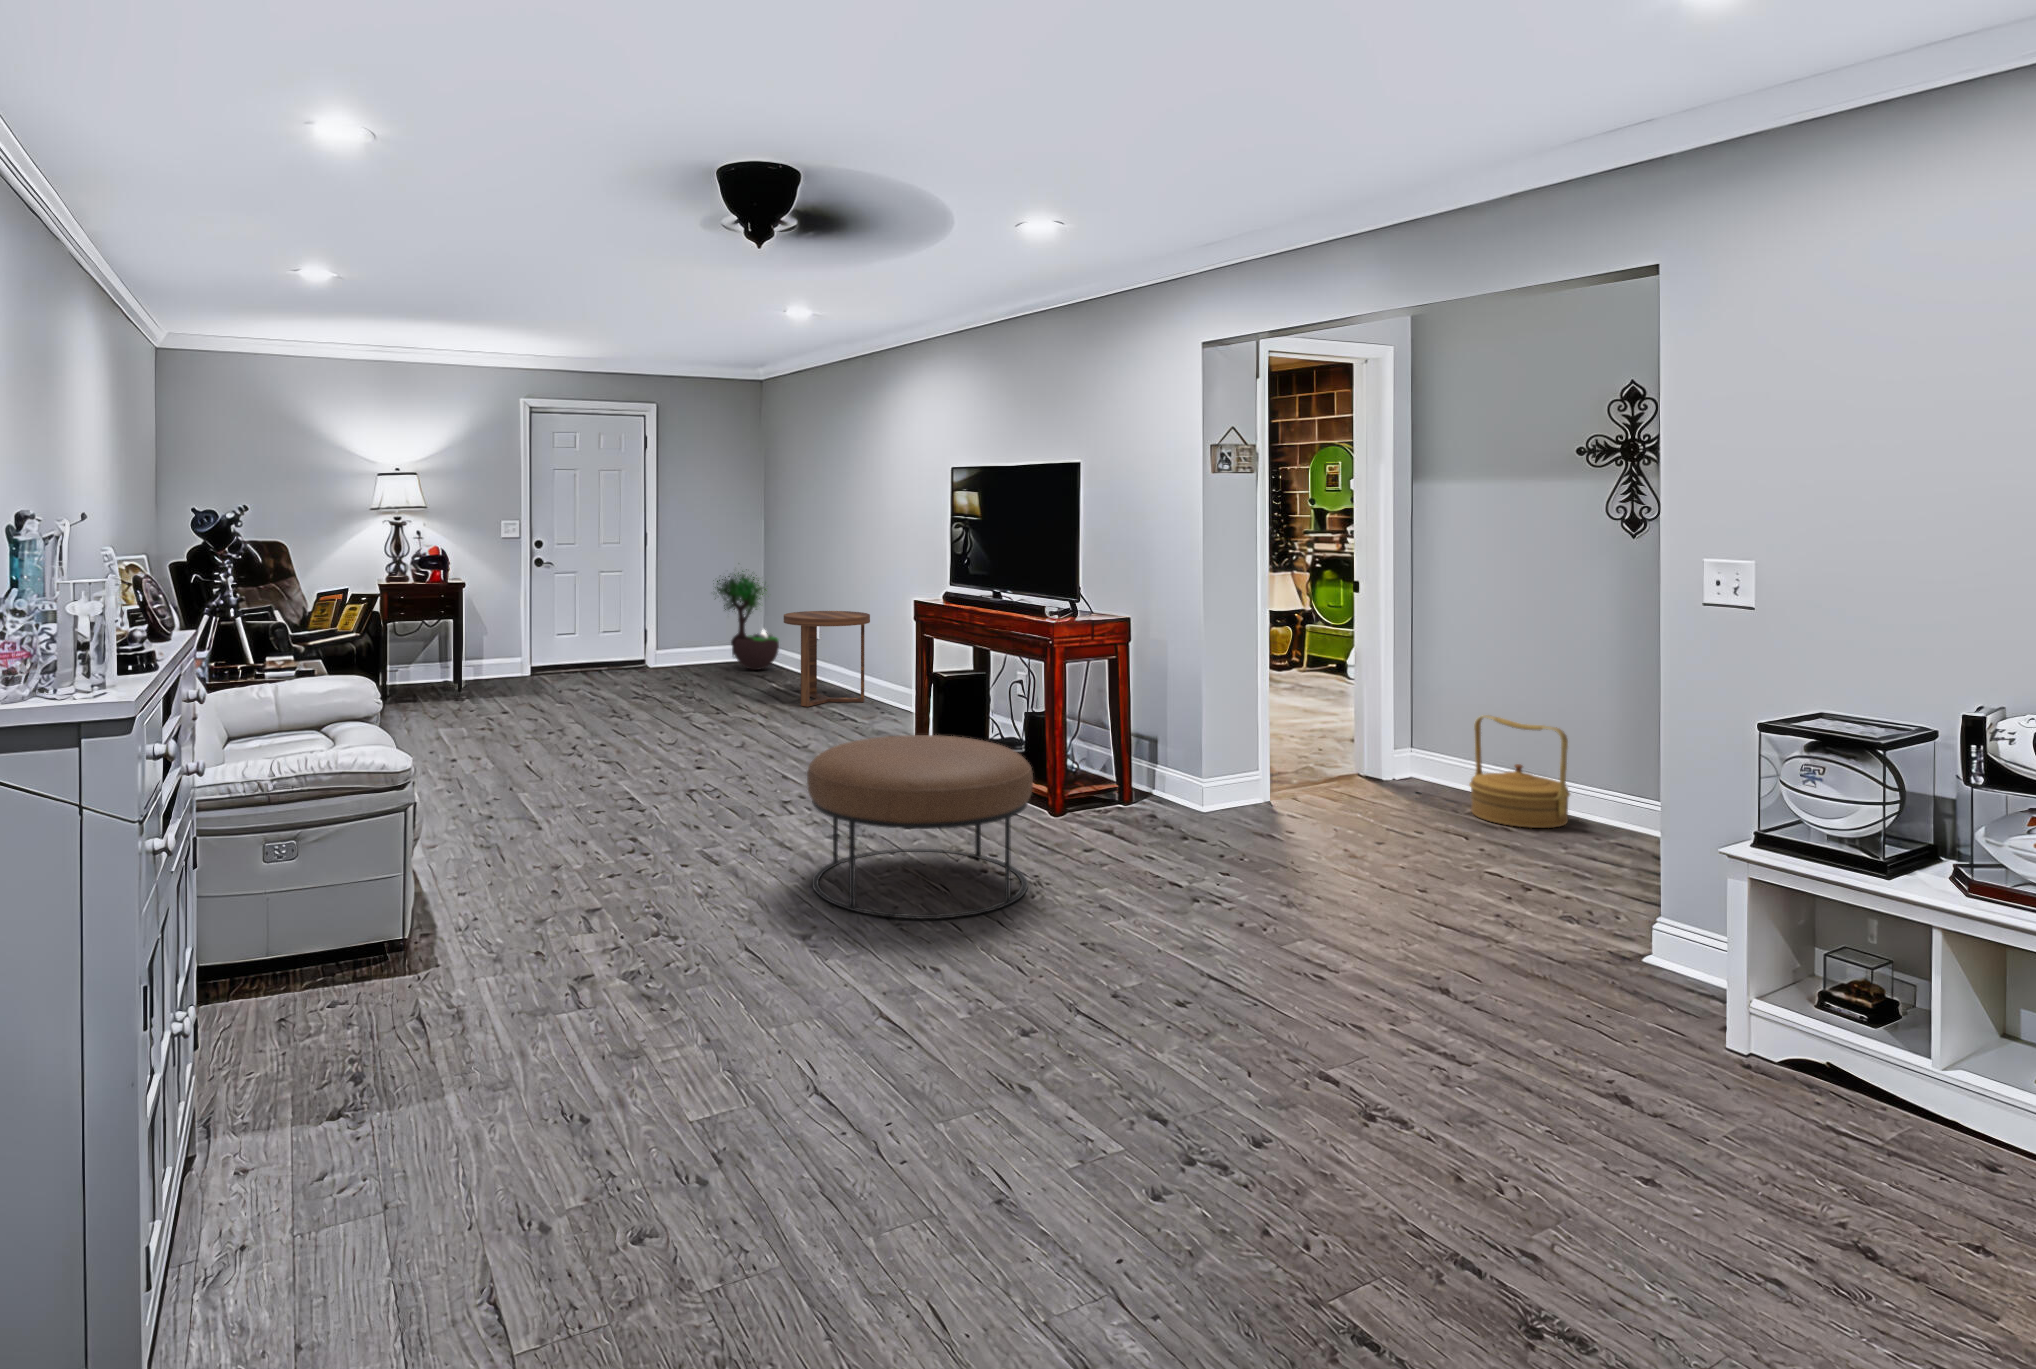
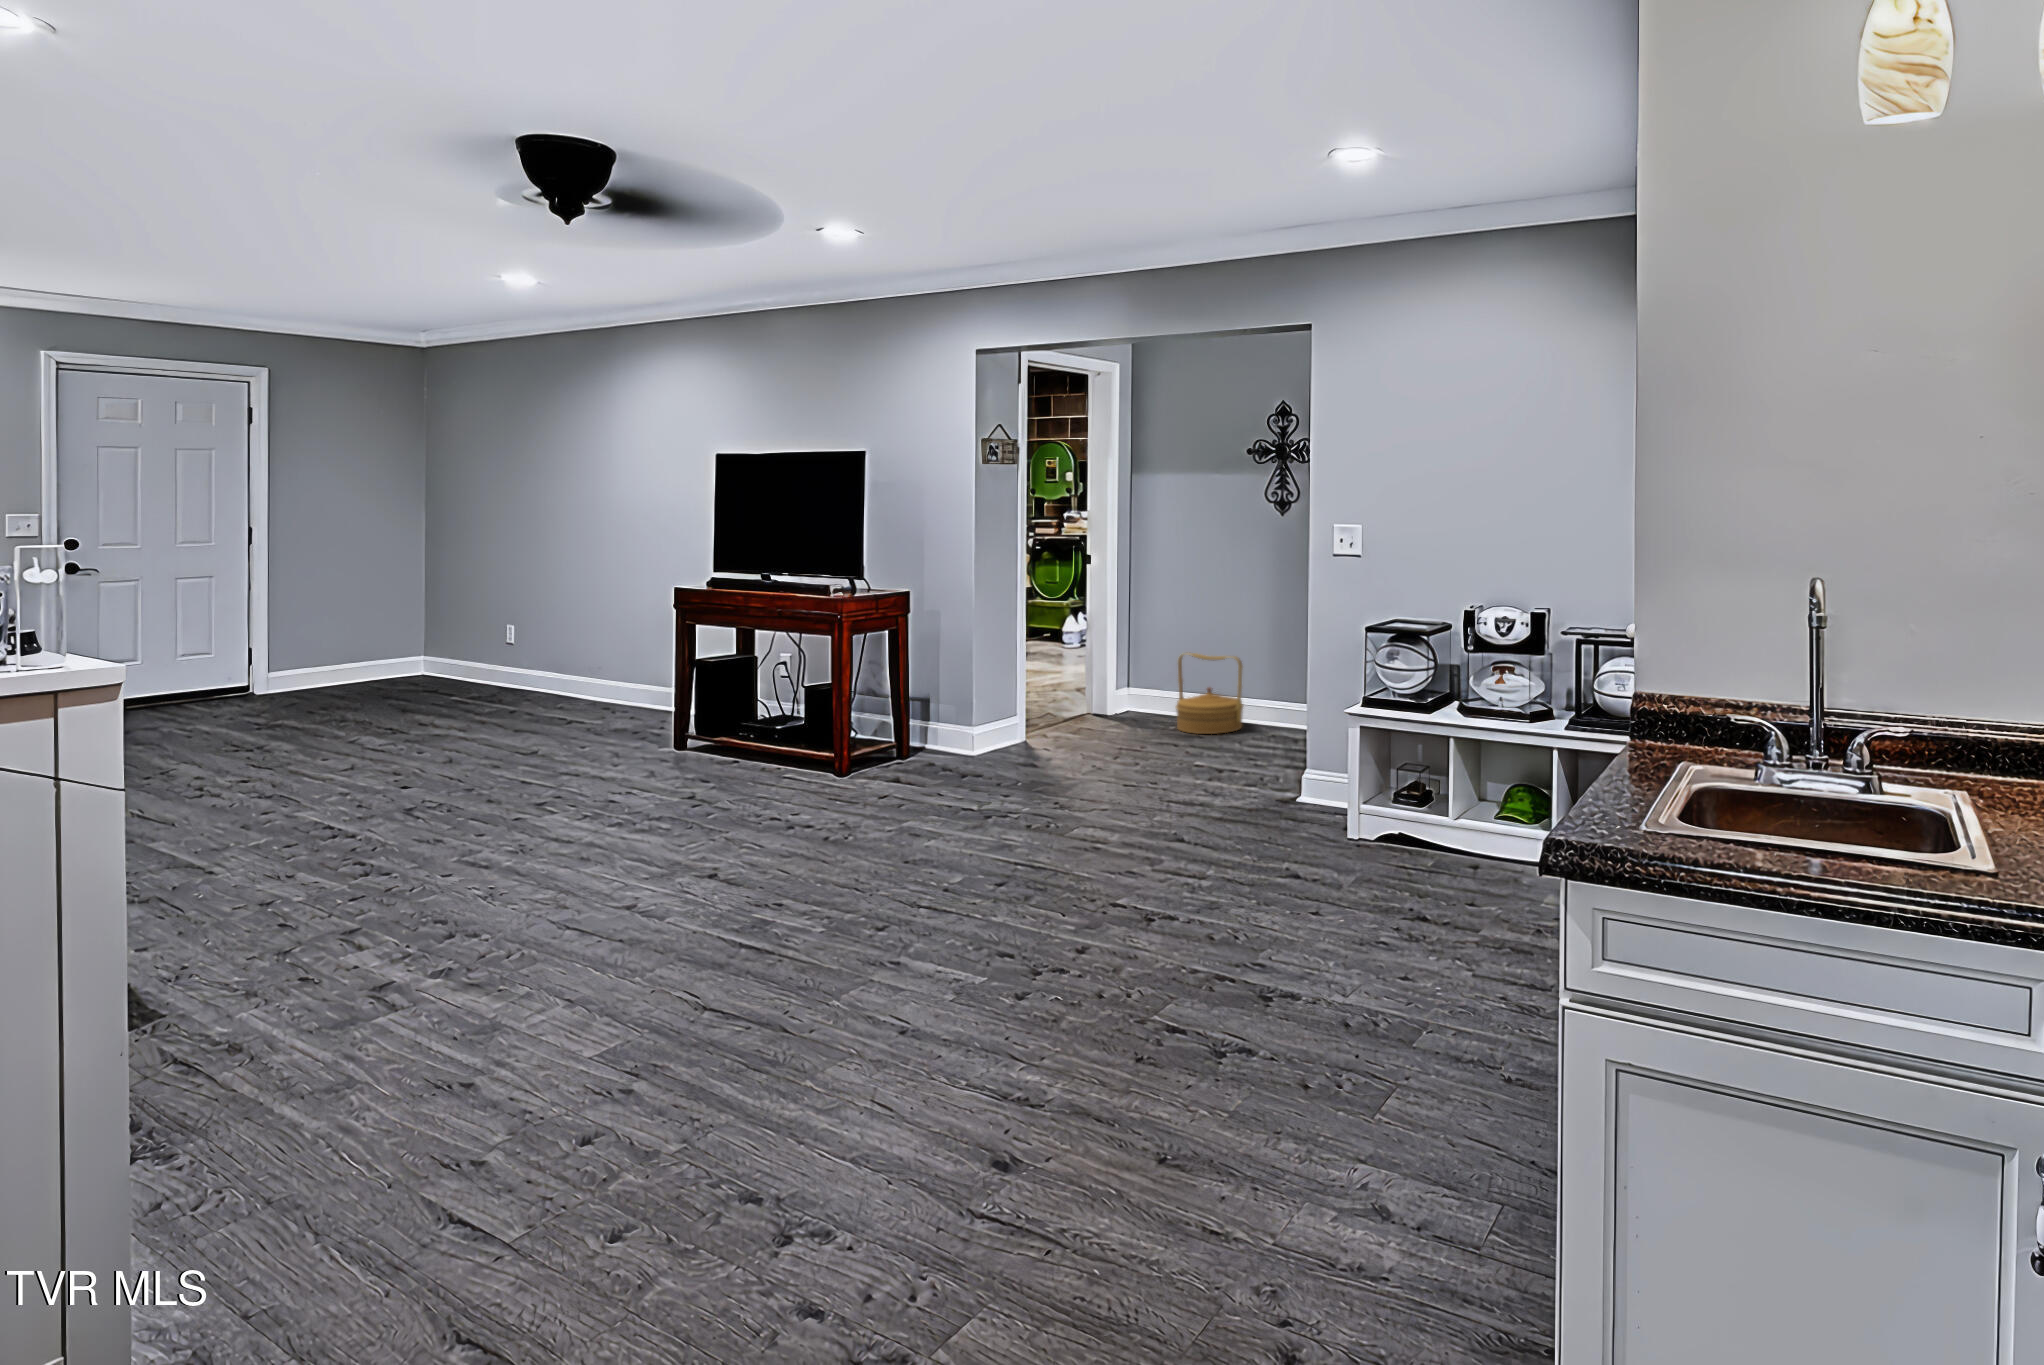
potted tree: present [715,569,779,670] -> none [353,561,455,684]
side table: present [784,611,870,707] -> none [479,608,591,714]
ottoman: present [807,735,1033,919] -> none [606,707,841,875]

